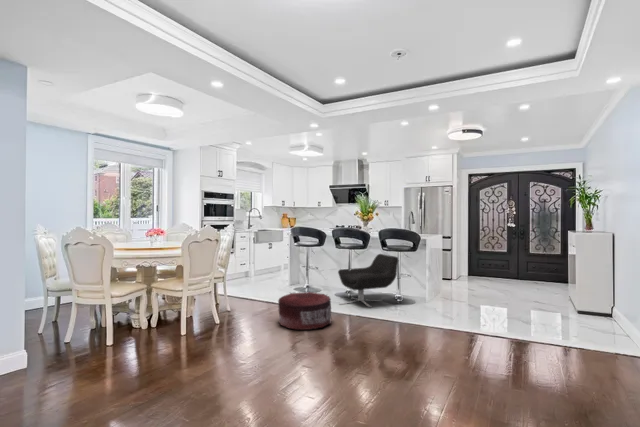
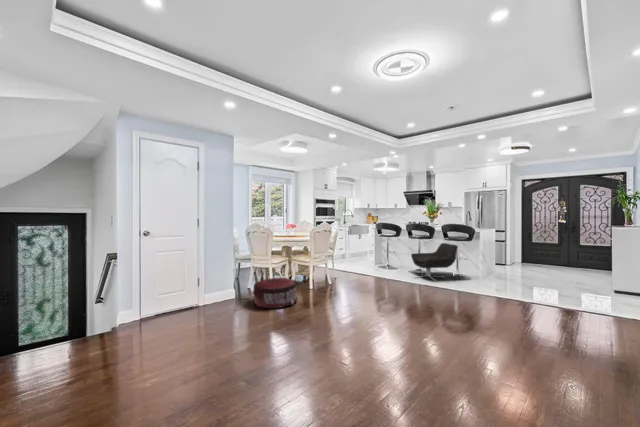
pouf: present [278,292,331,330] -> present [253,278,298,308]

